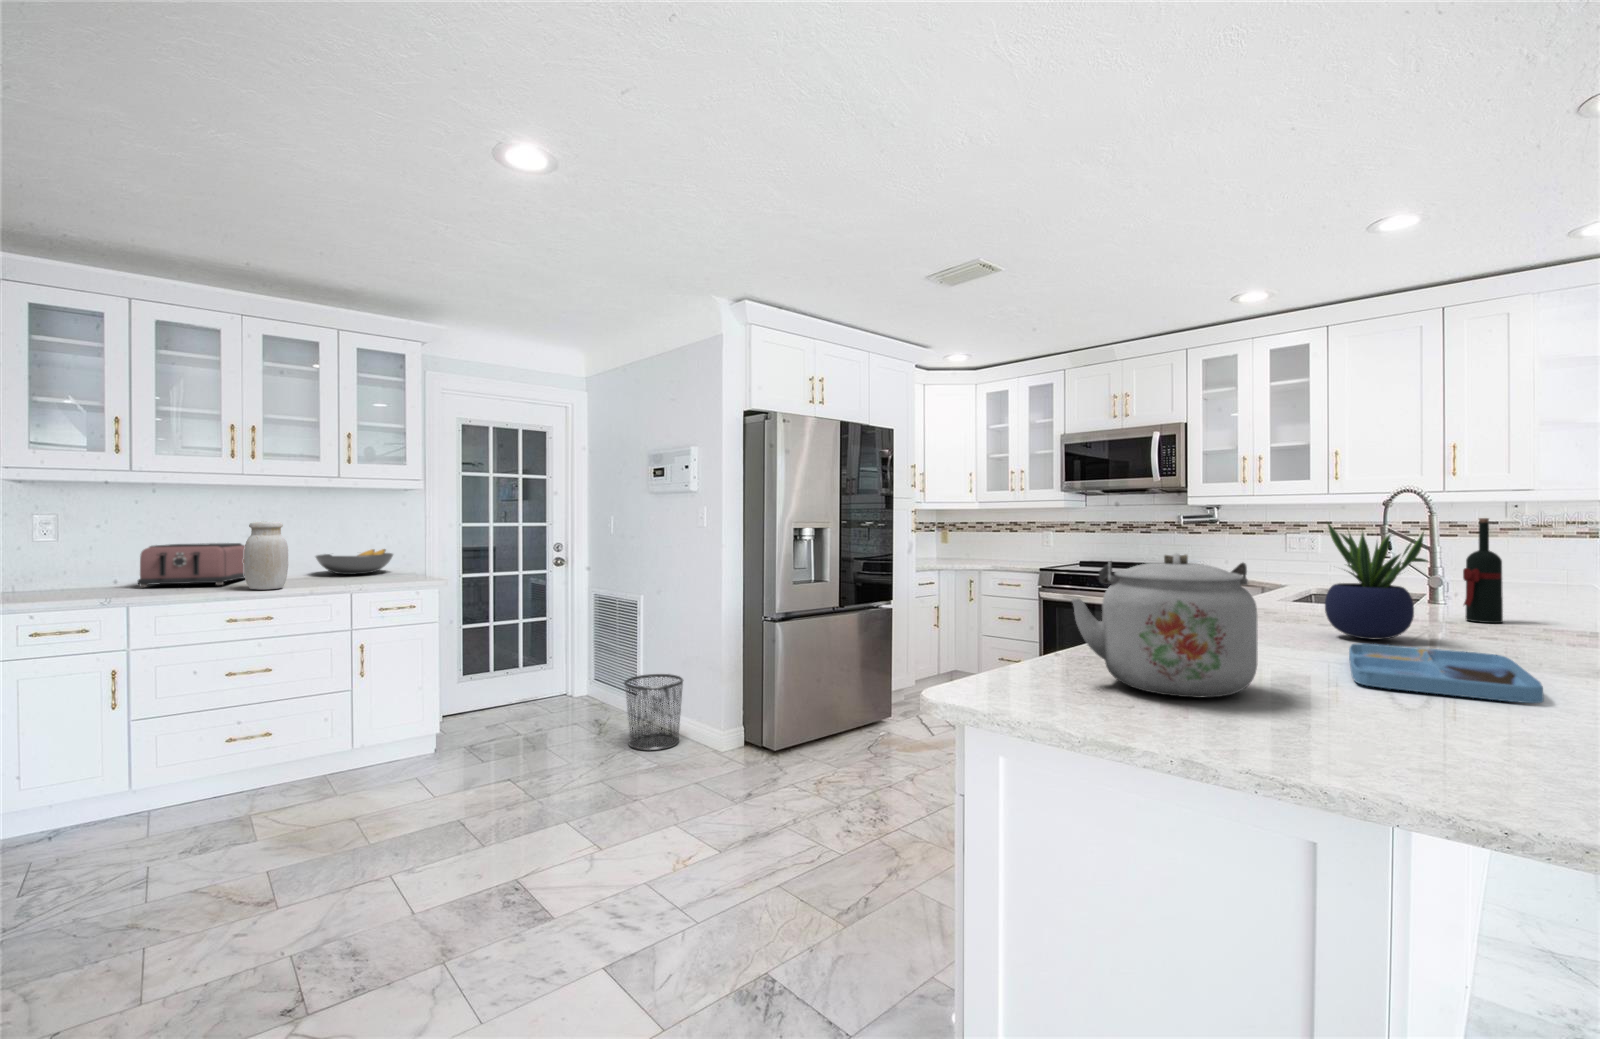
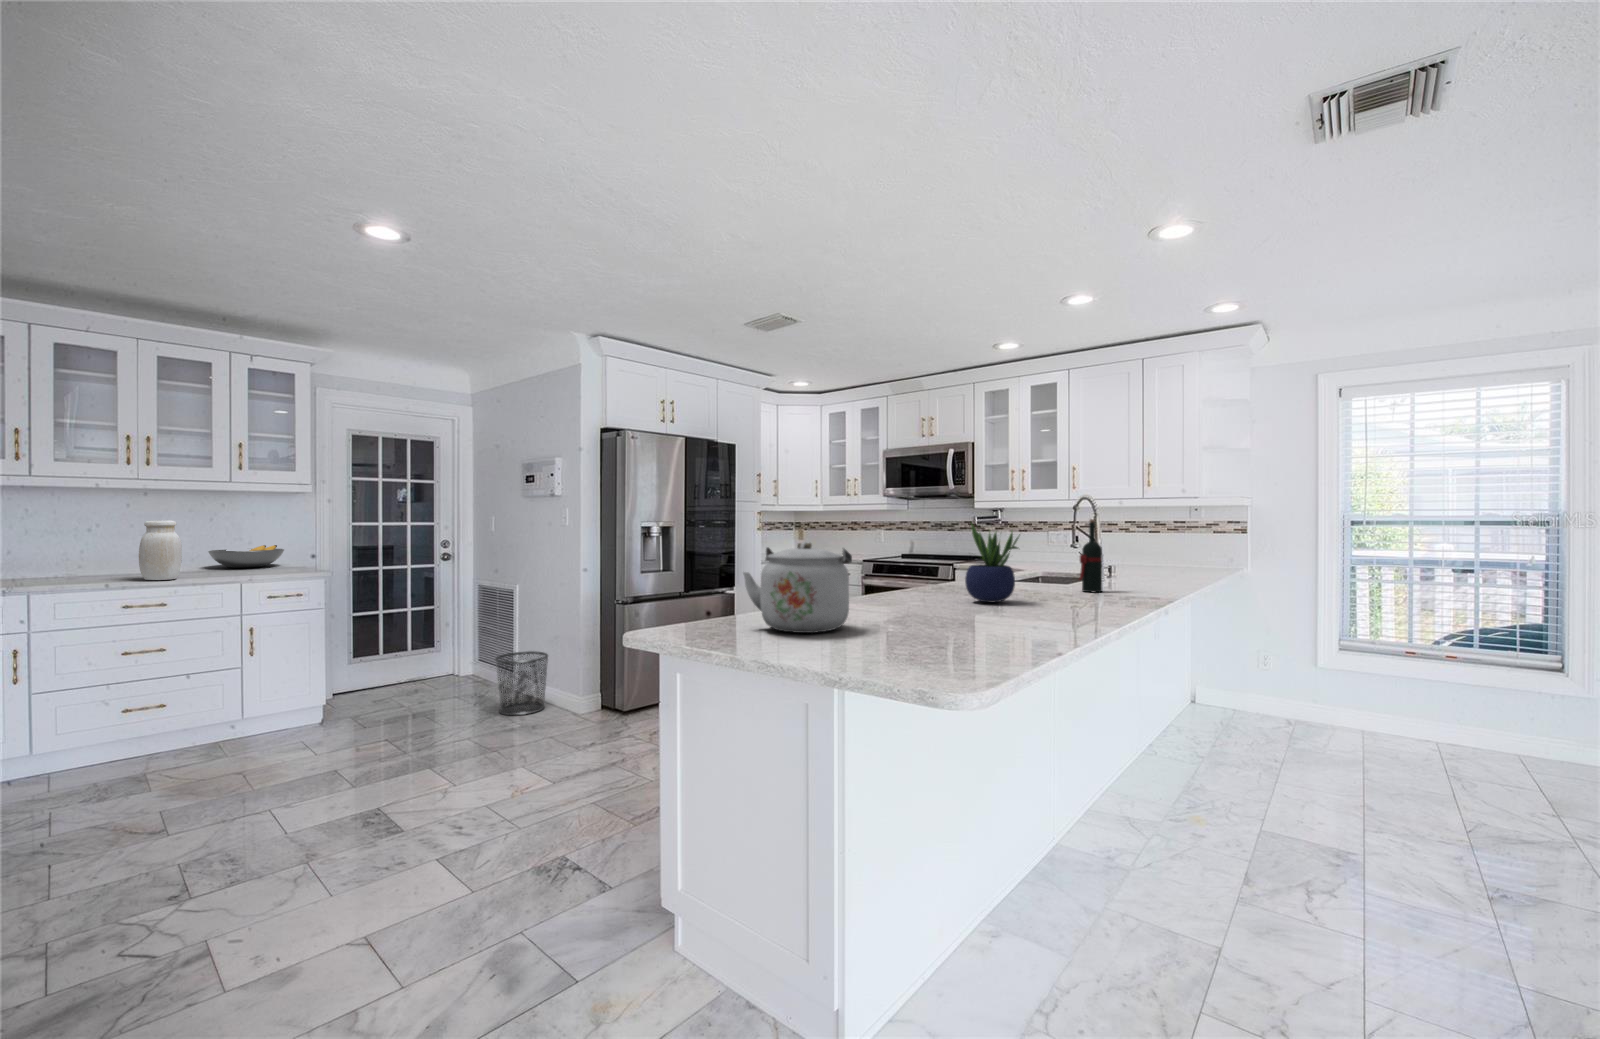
toaster: present [138,543,245,587] -> none [35,540,146,579]
tray: present [1349,643,1544,703] -> none [919,603,1028,631]

